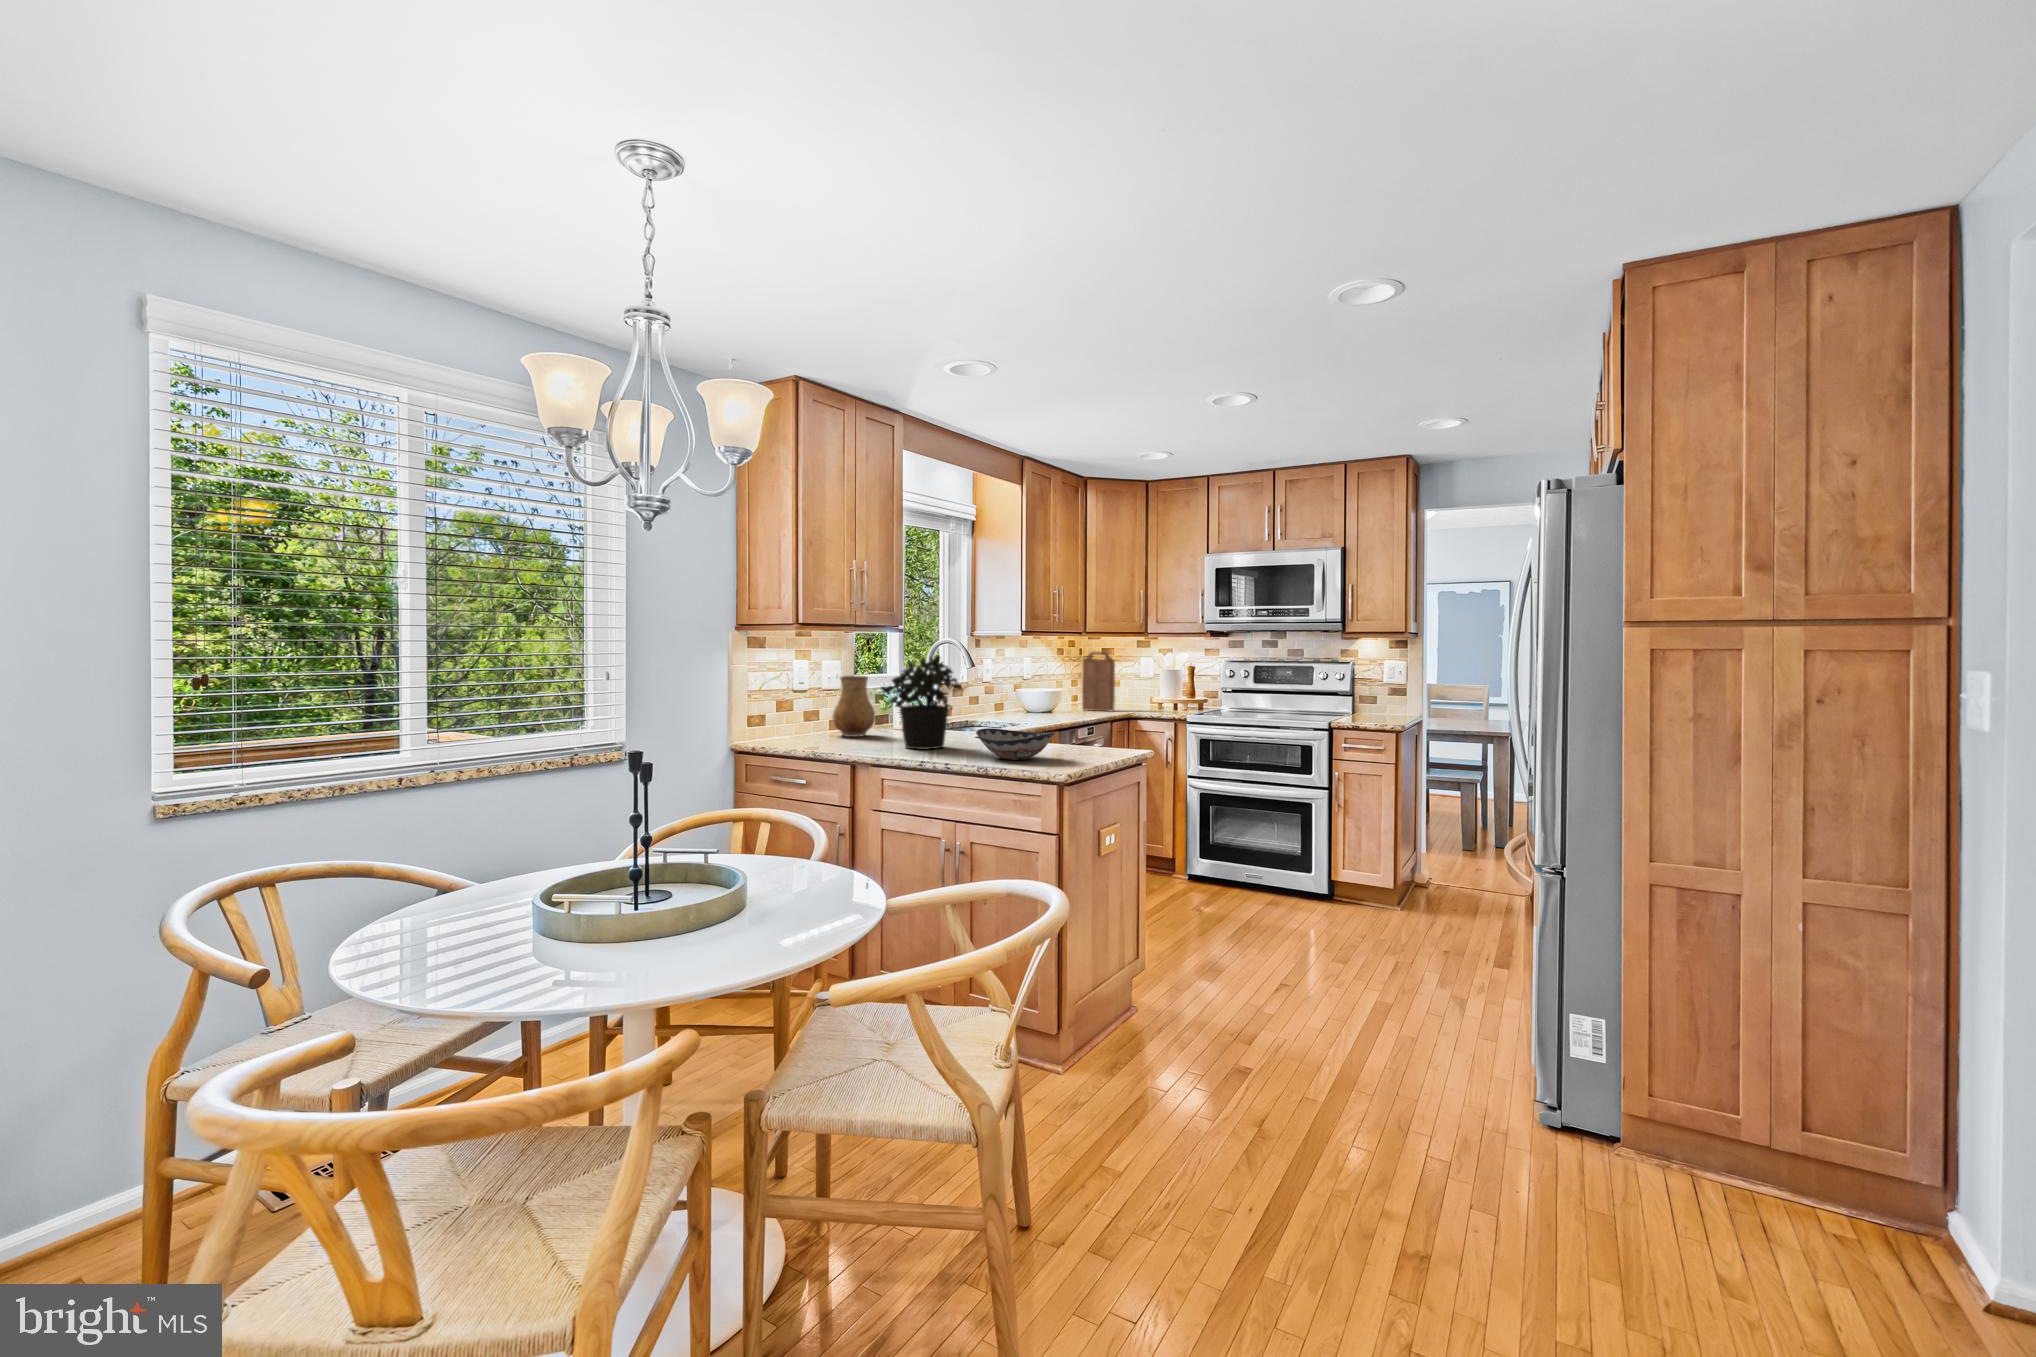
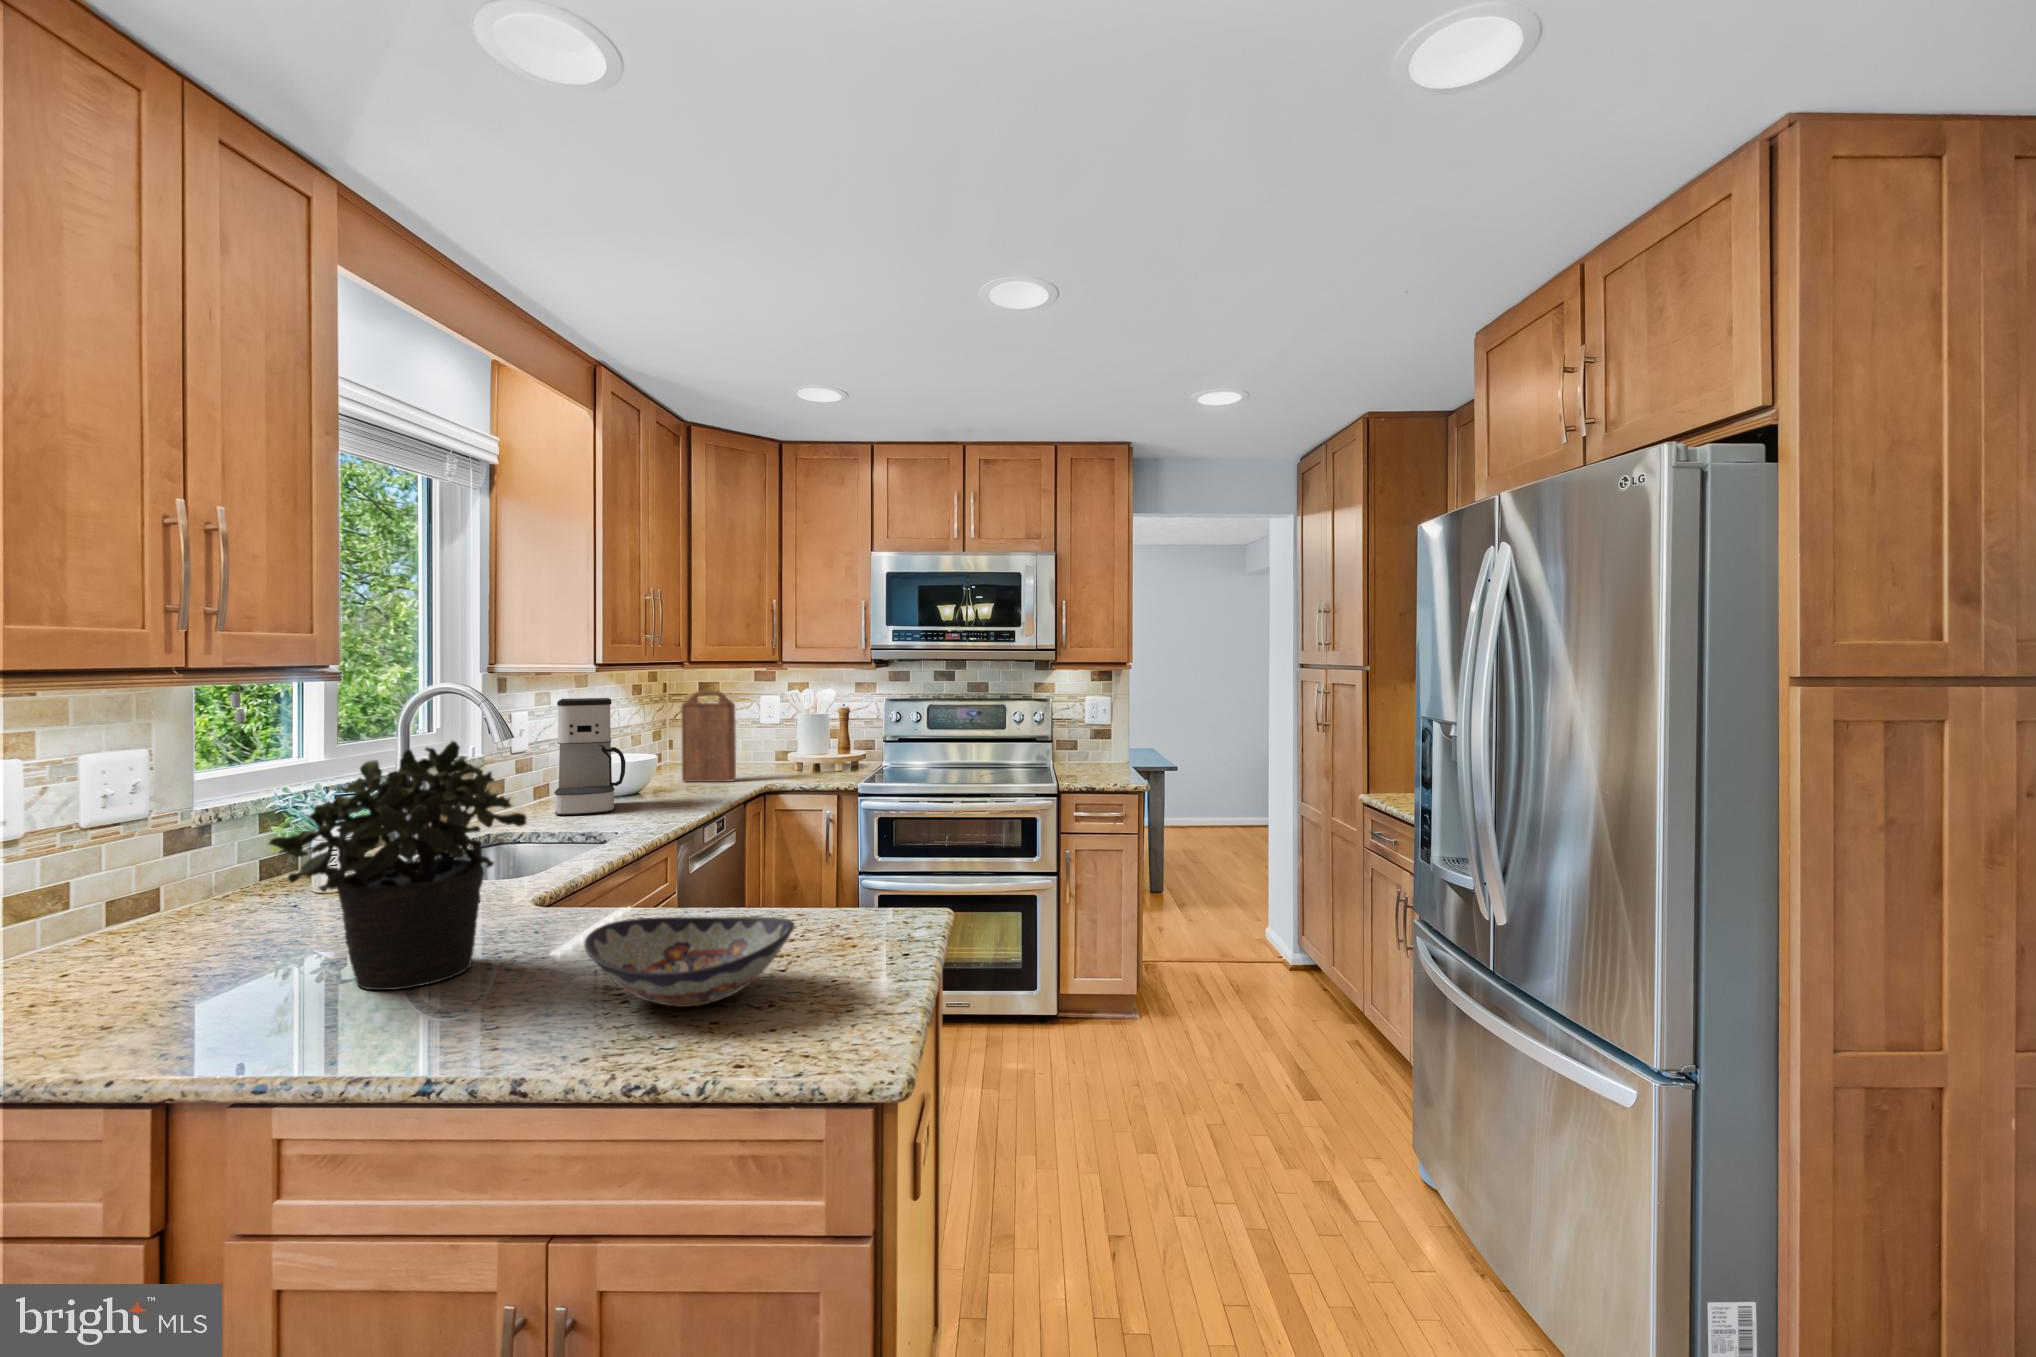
coffee maker: none [1003,652,1041,719] -> present [554,698,626,815]
ceramic pitcher: present [832,676,875,737] -> none [118,785,261,945]

